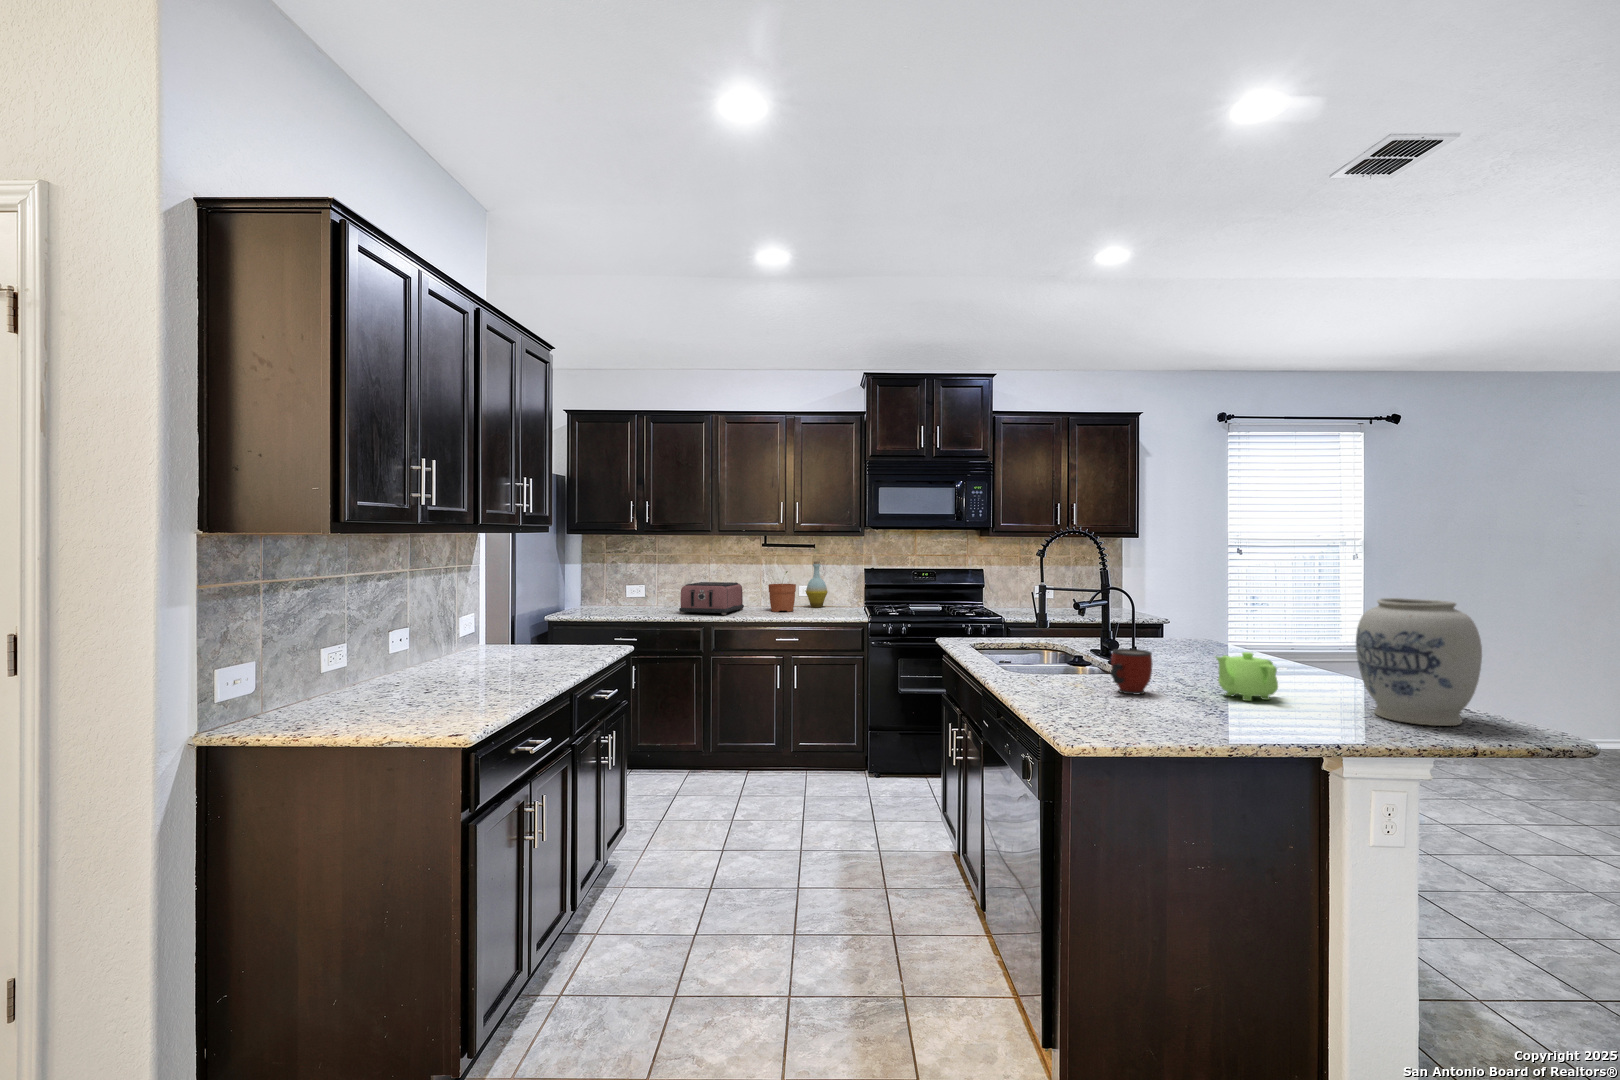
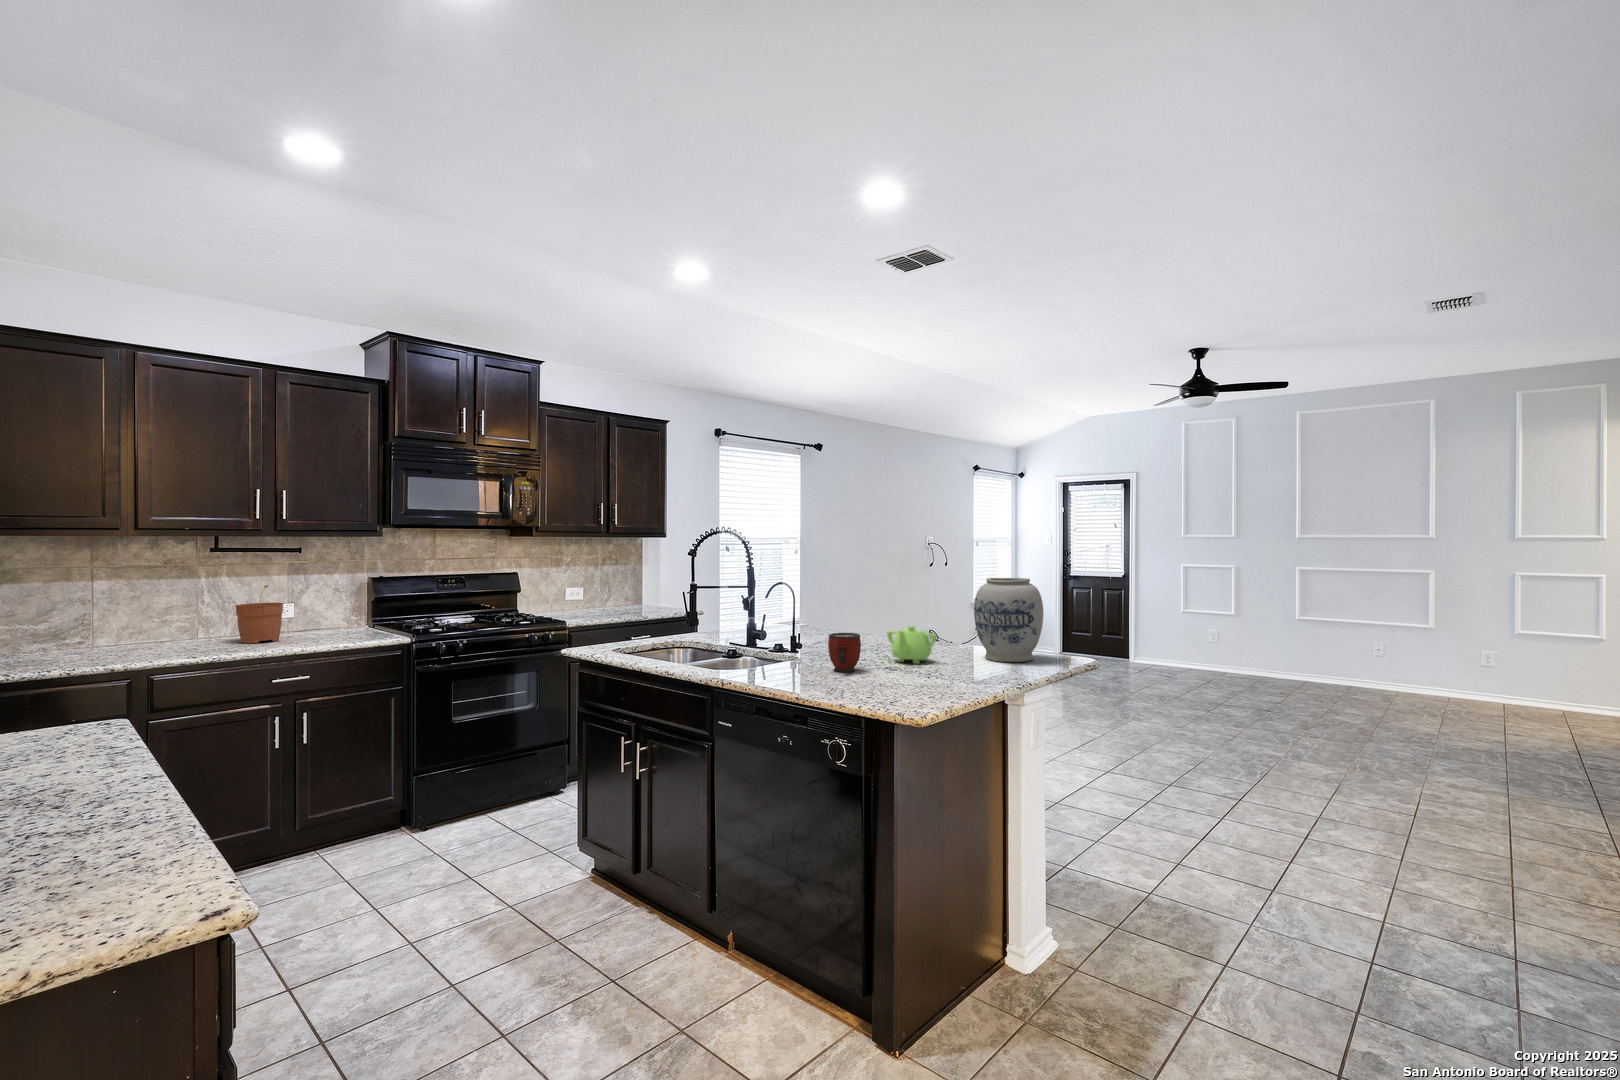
bottle: present [806,561,828,608] -> none [286,570,322,633]
toaster: present [679,582,744,615] -> none [71,606,187,663]

